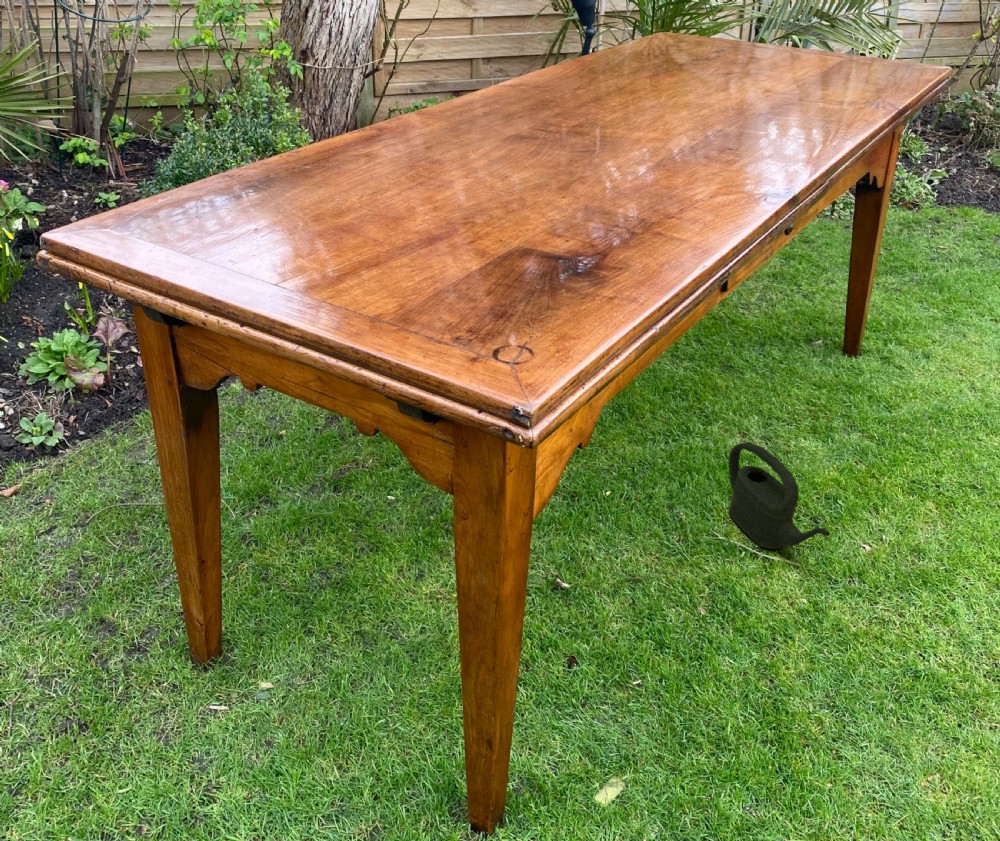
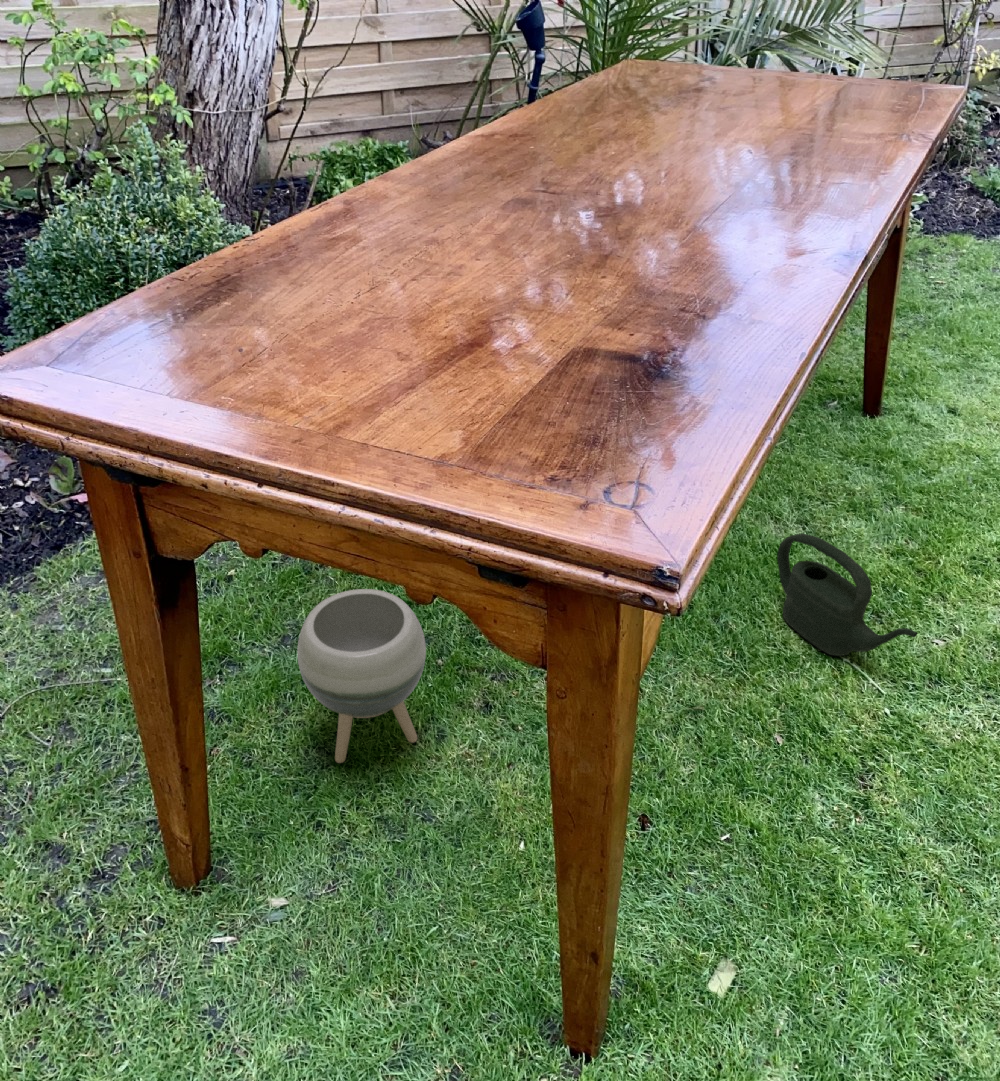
planter: none [309,448,412,587] -> present [297,589,426,763]

